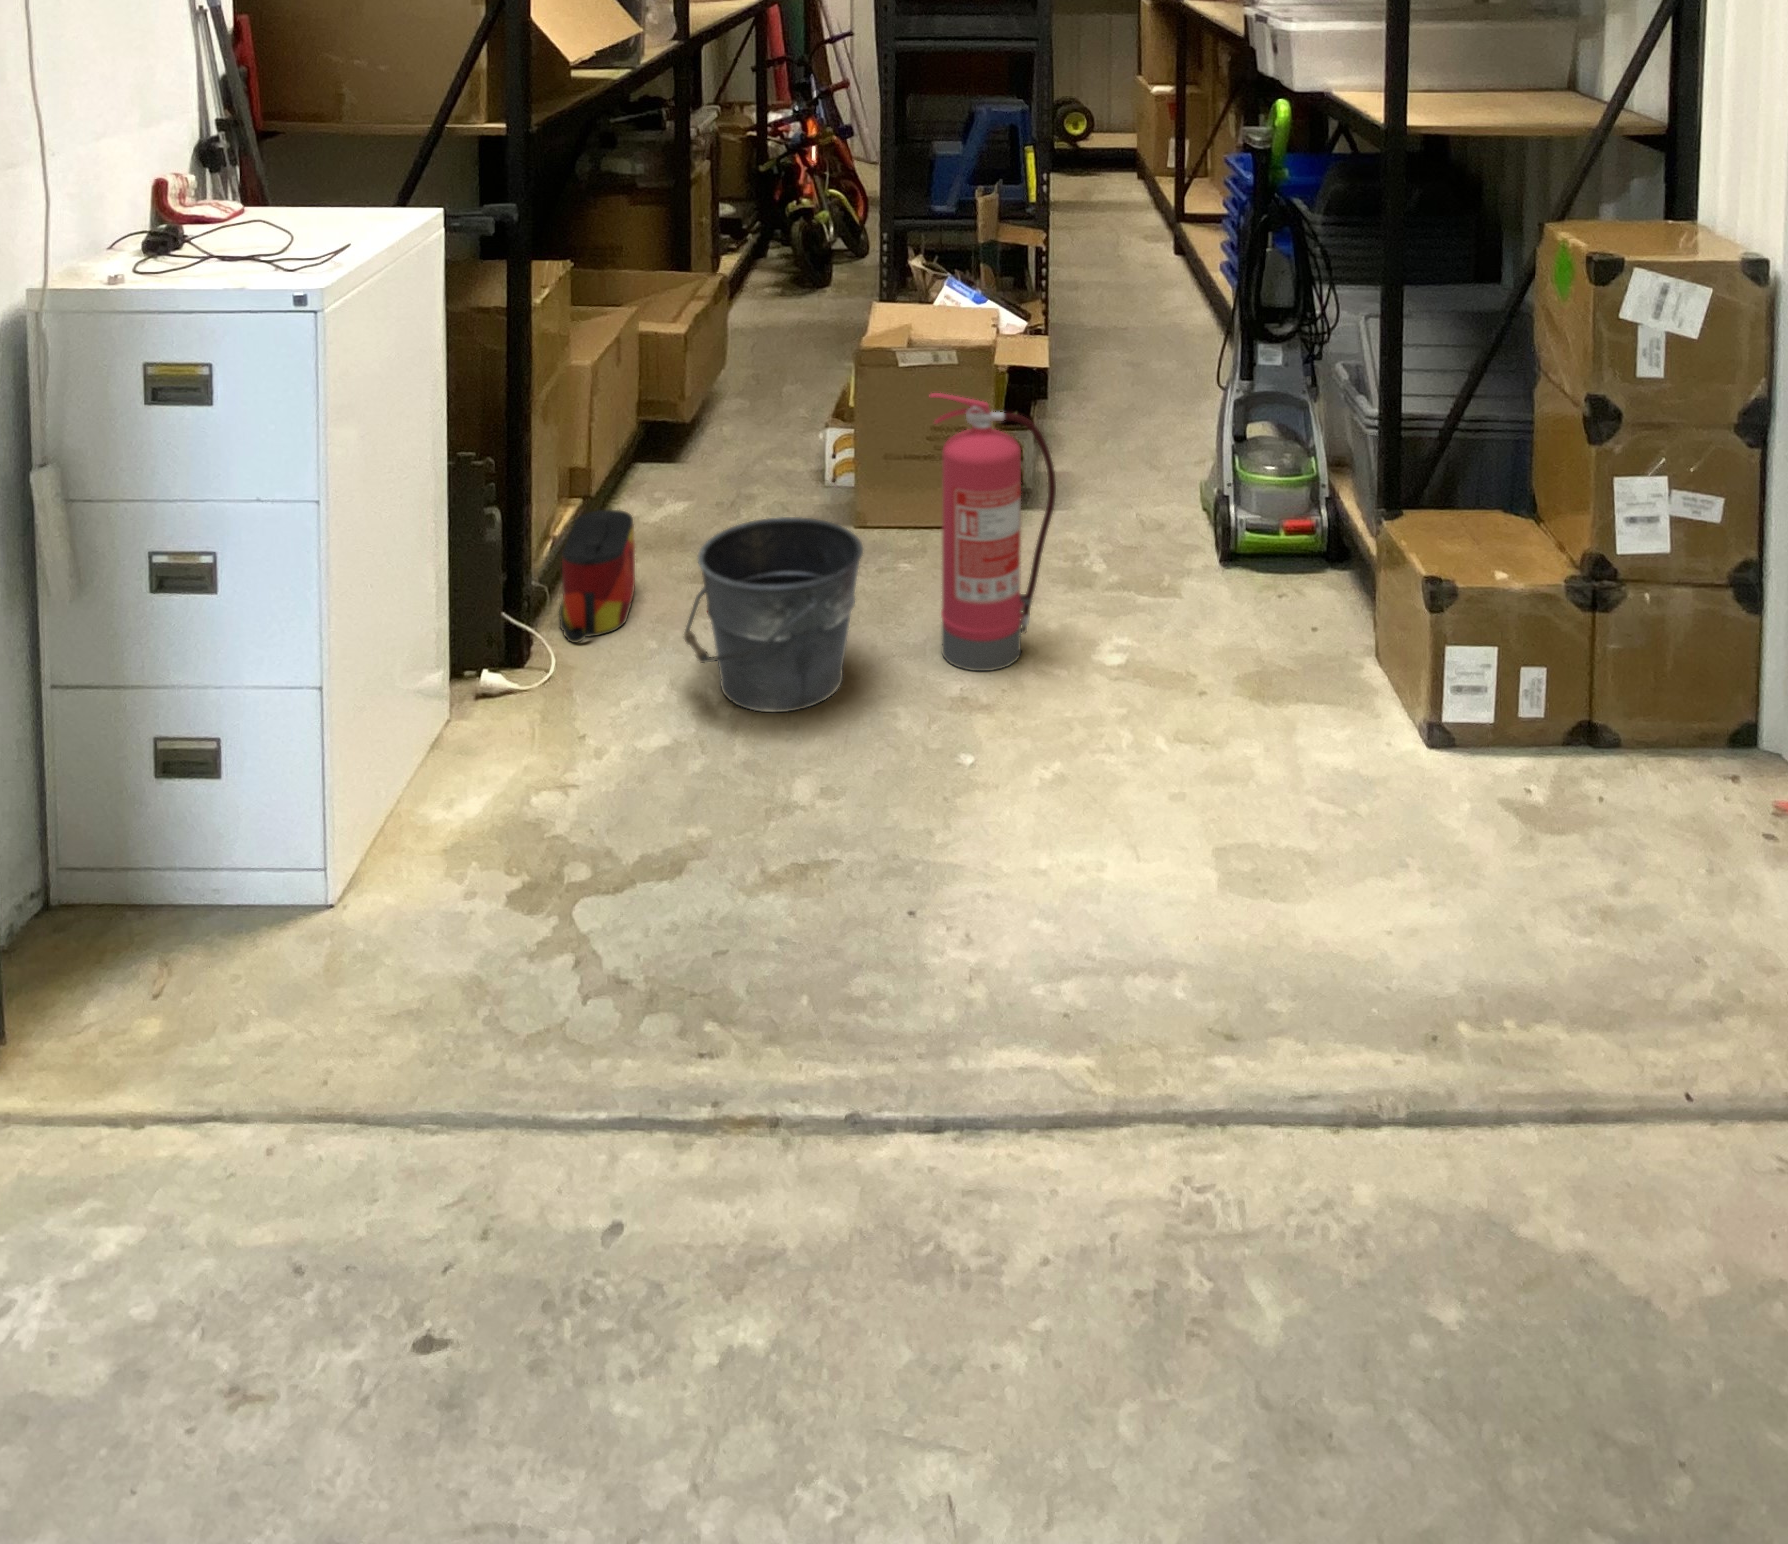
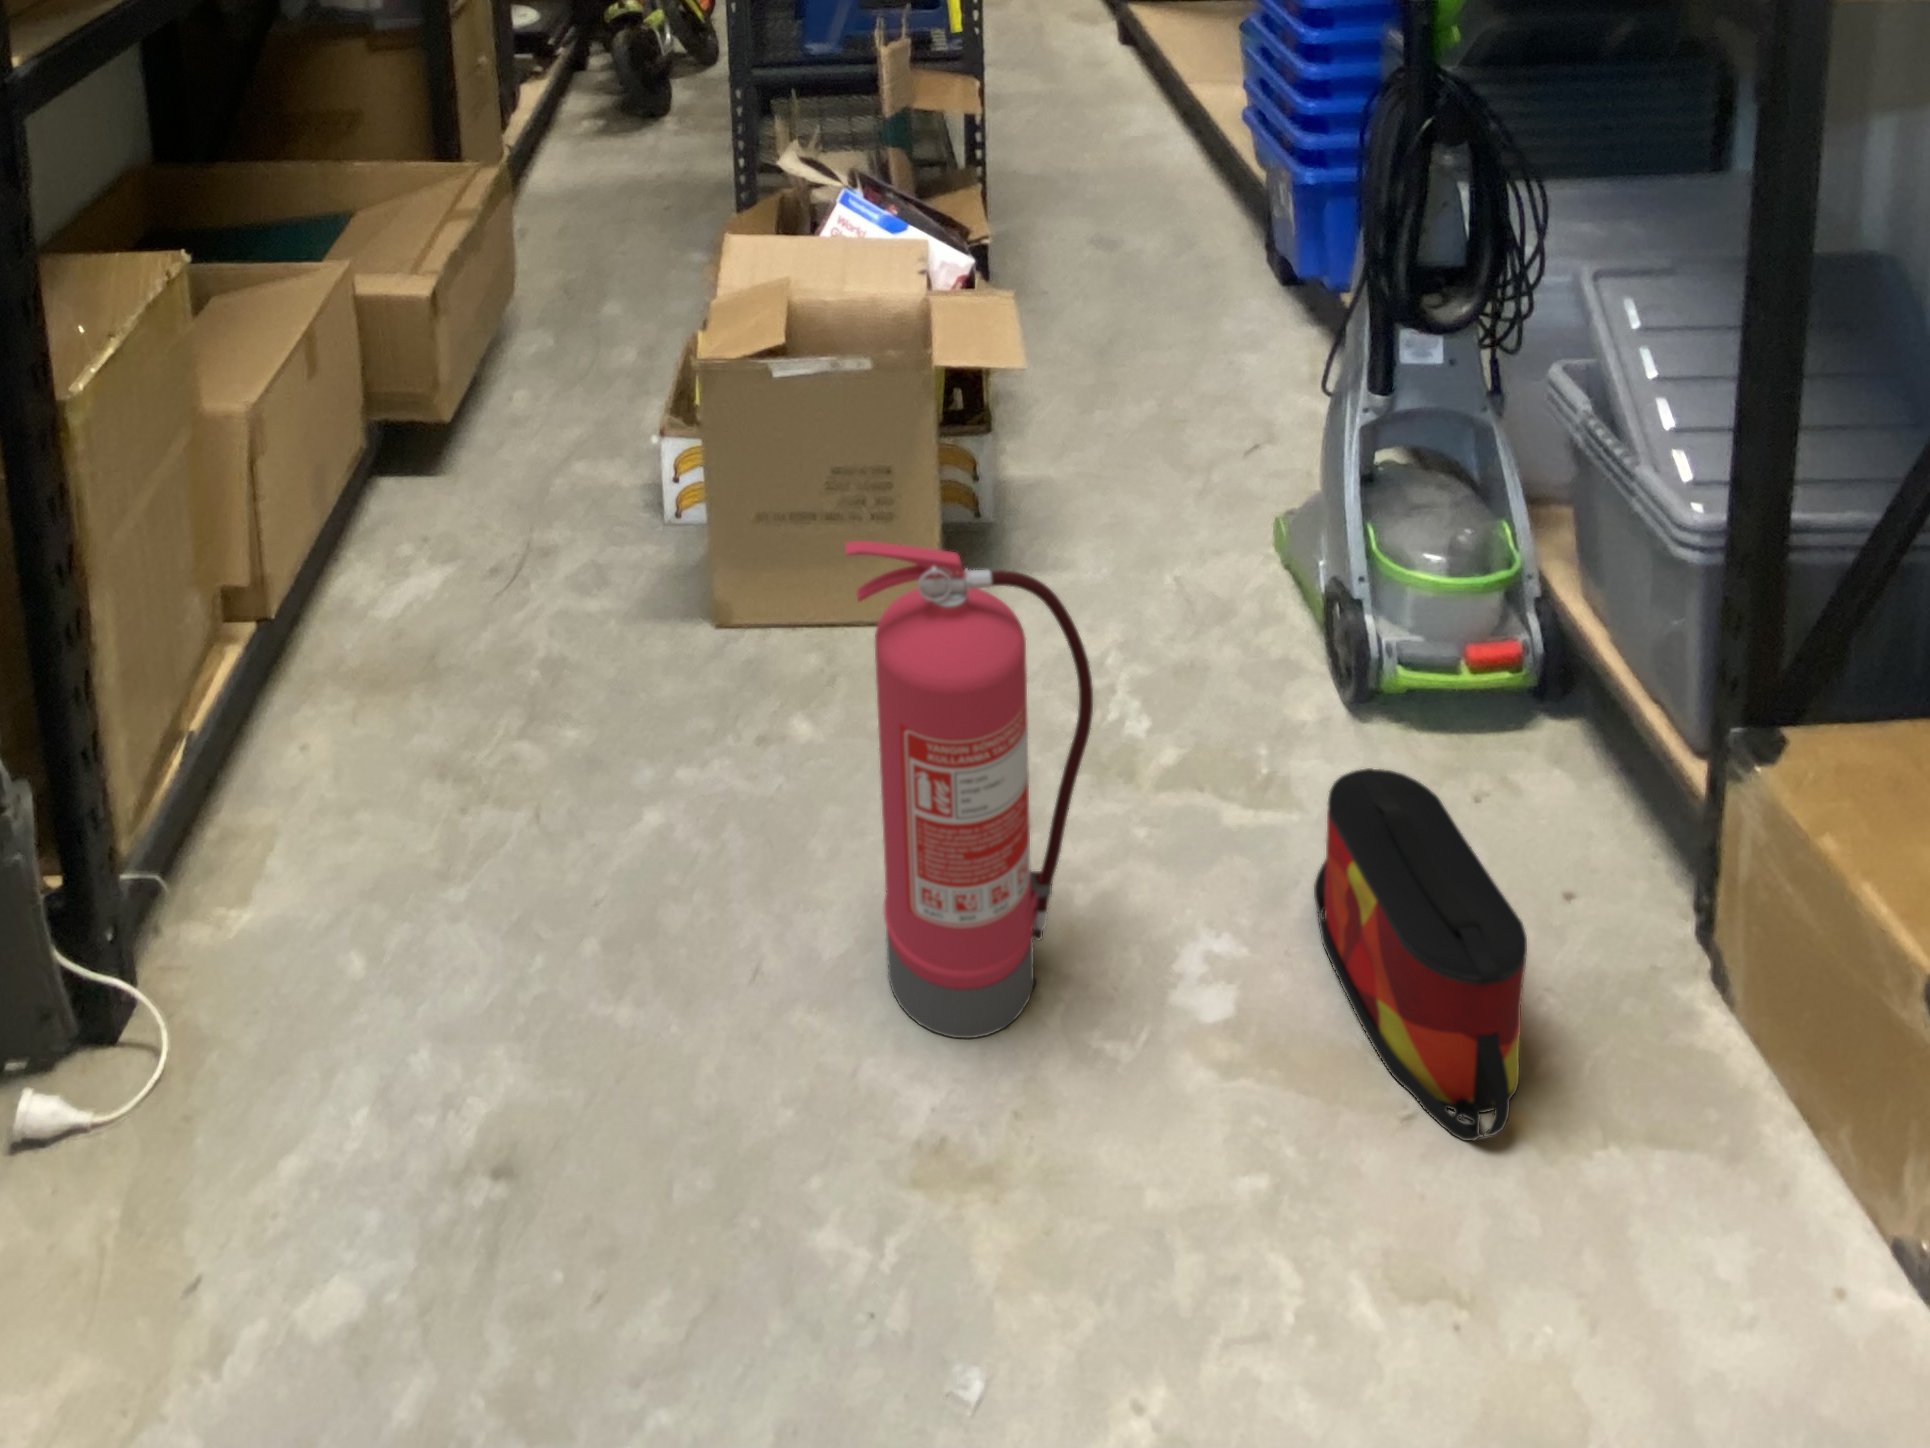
bag: present [559,510,635,643] -> present [1314,768,1527,1141]
bucket: present [684,517,863,712] -> none [396,754,734,1204]

